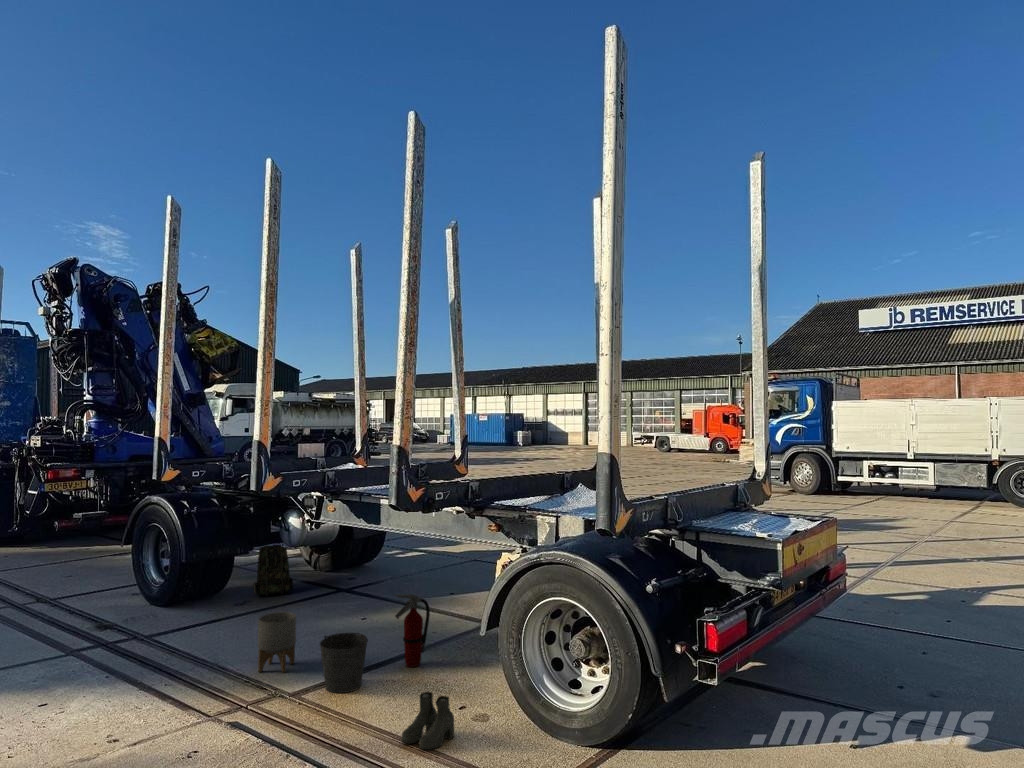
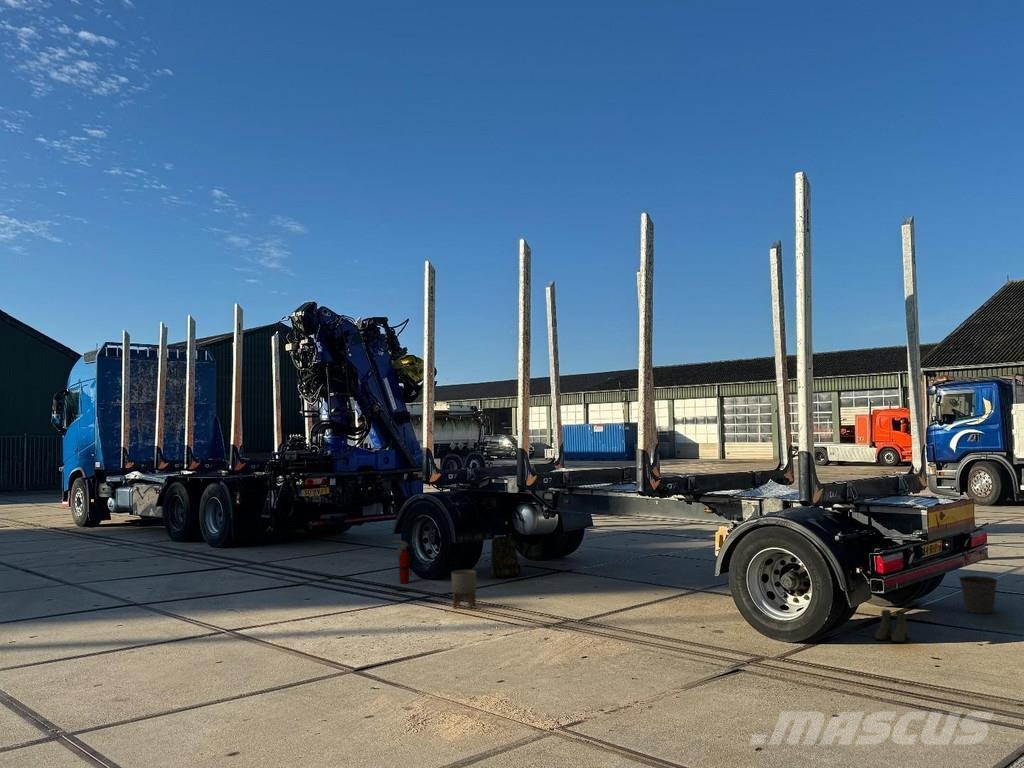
fire extinguisher: present [395,594,430,667] -> present [393,541,414,584]
planter: present [258,612,296,673] -> present [451,570,477,609]
bucket: present [320,633,368,693] -> present [959,576,997,614]
boots: present [402,692,454,750] -> present [876,610,908,642]

